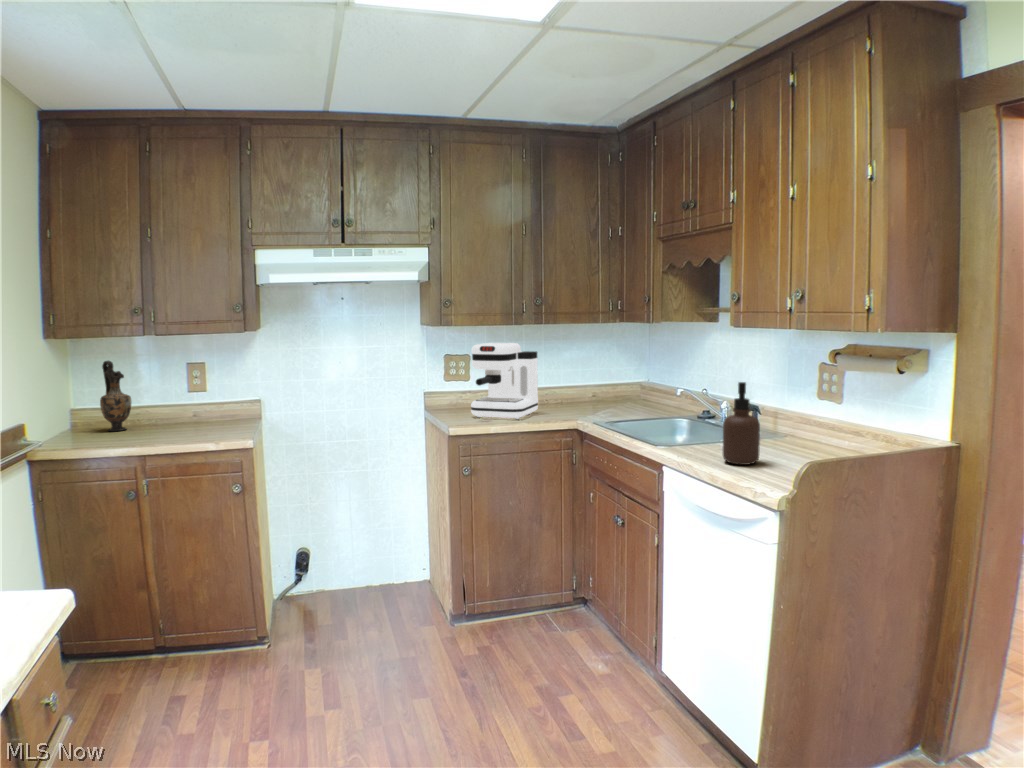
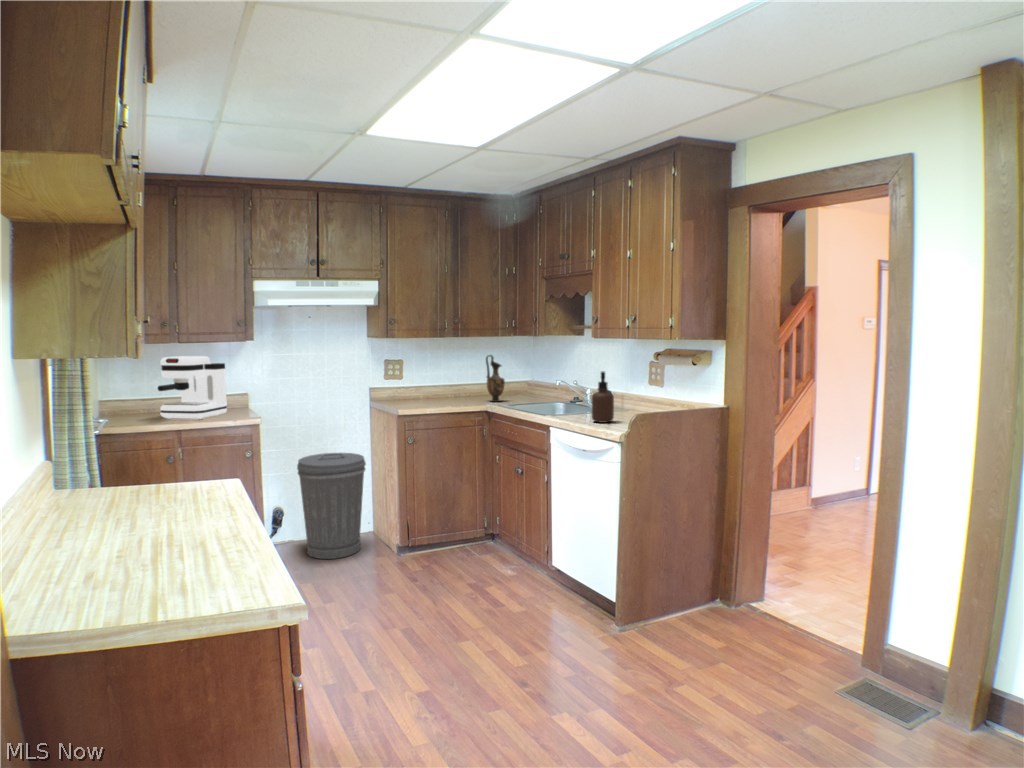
coffee maker: present [471,343,538,419] -> present [158,356,227,419]
vase: present [100,361,131,431] -> present [486,355,505,402]
trash can: none [321,478,411,622] -> present [297,453,366,559]

